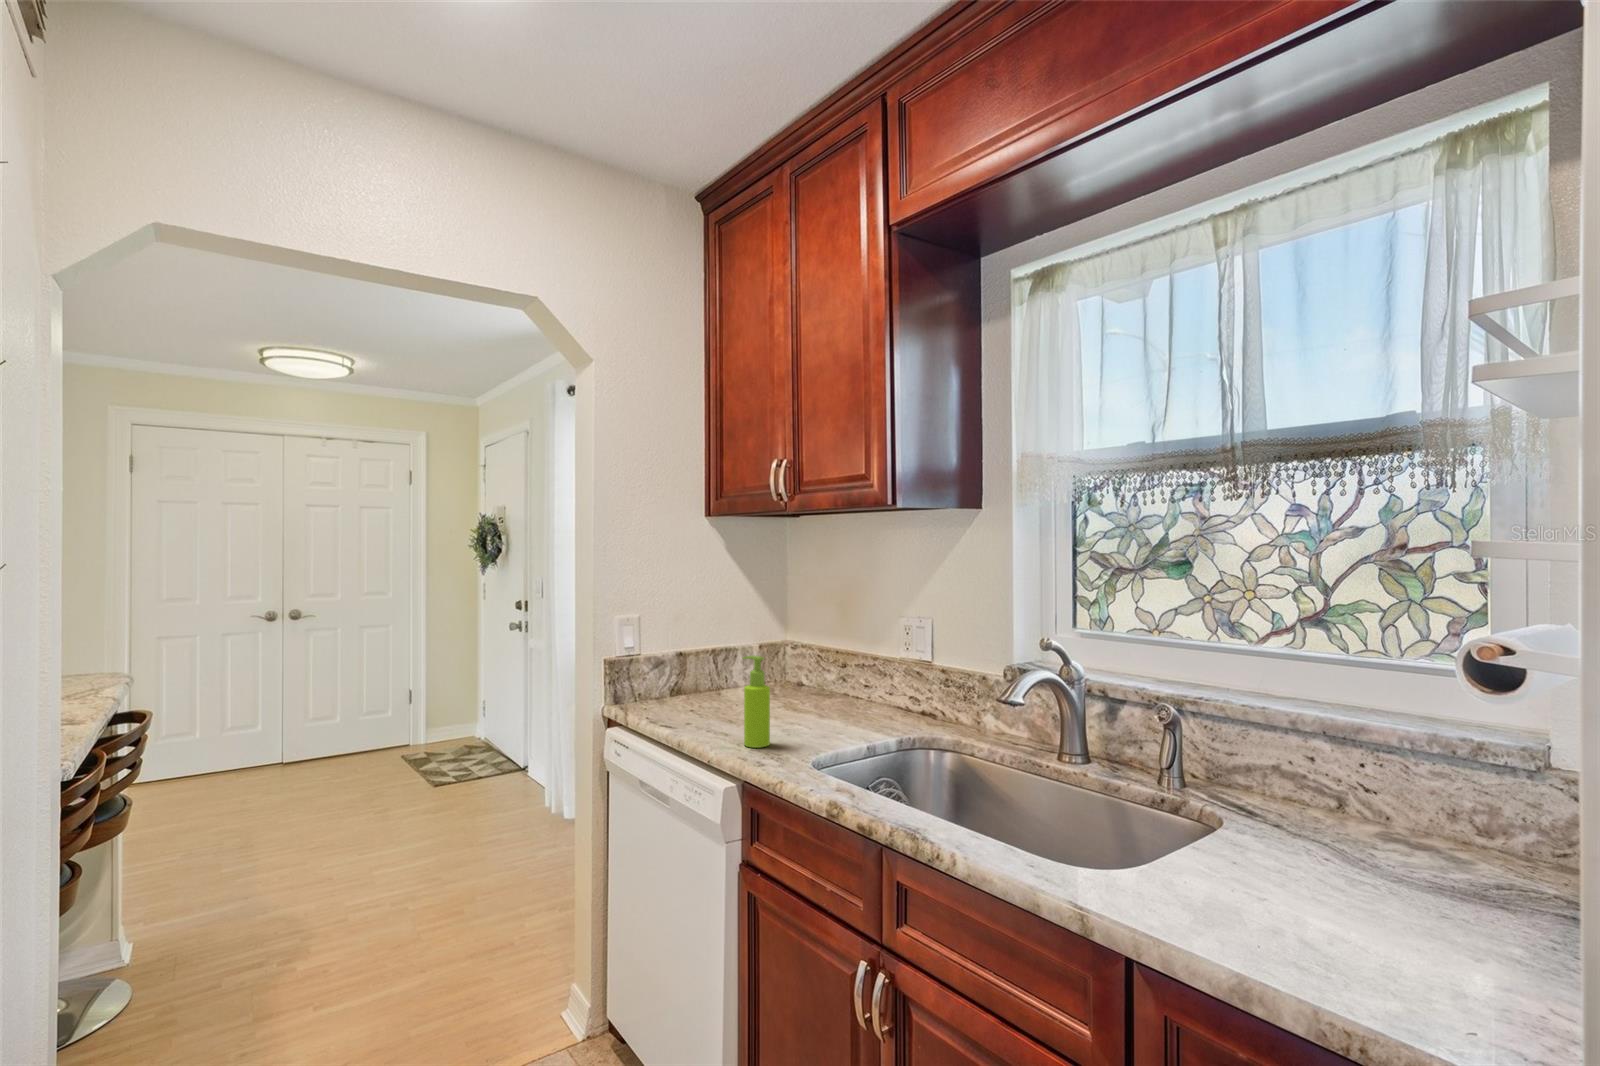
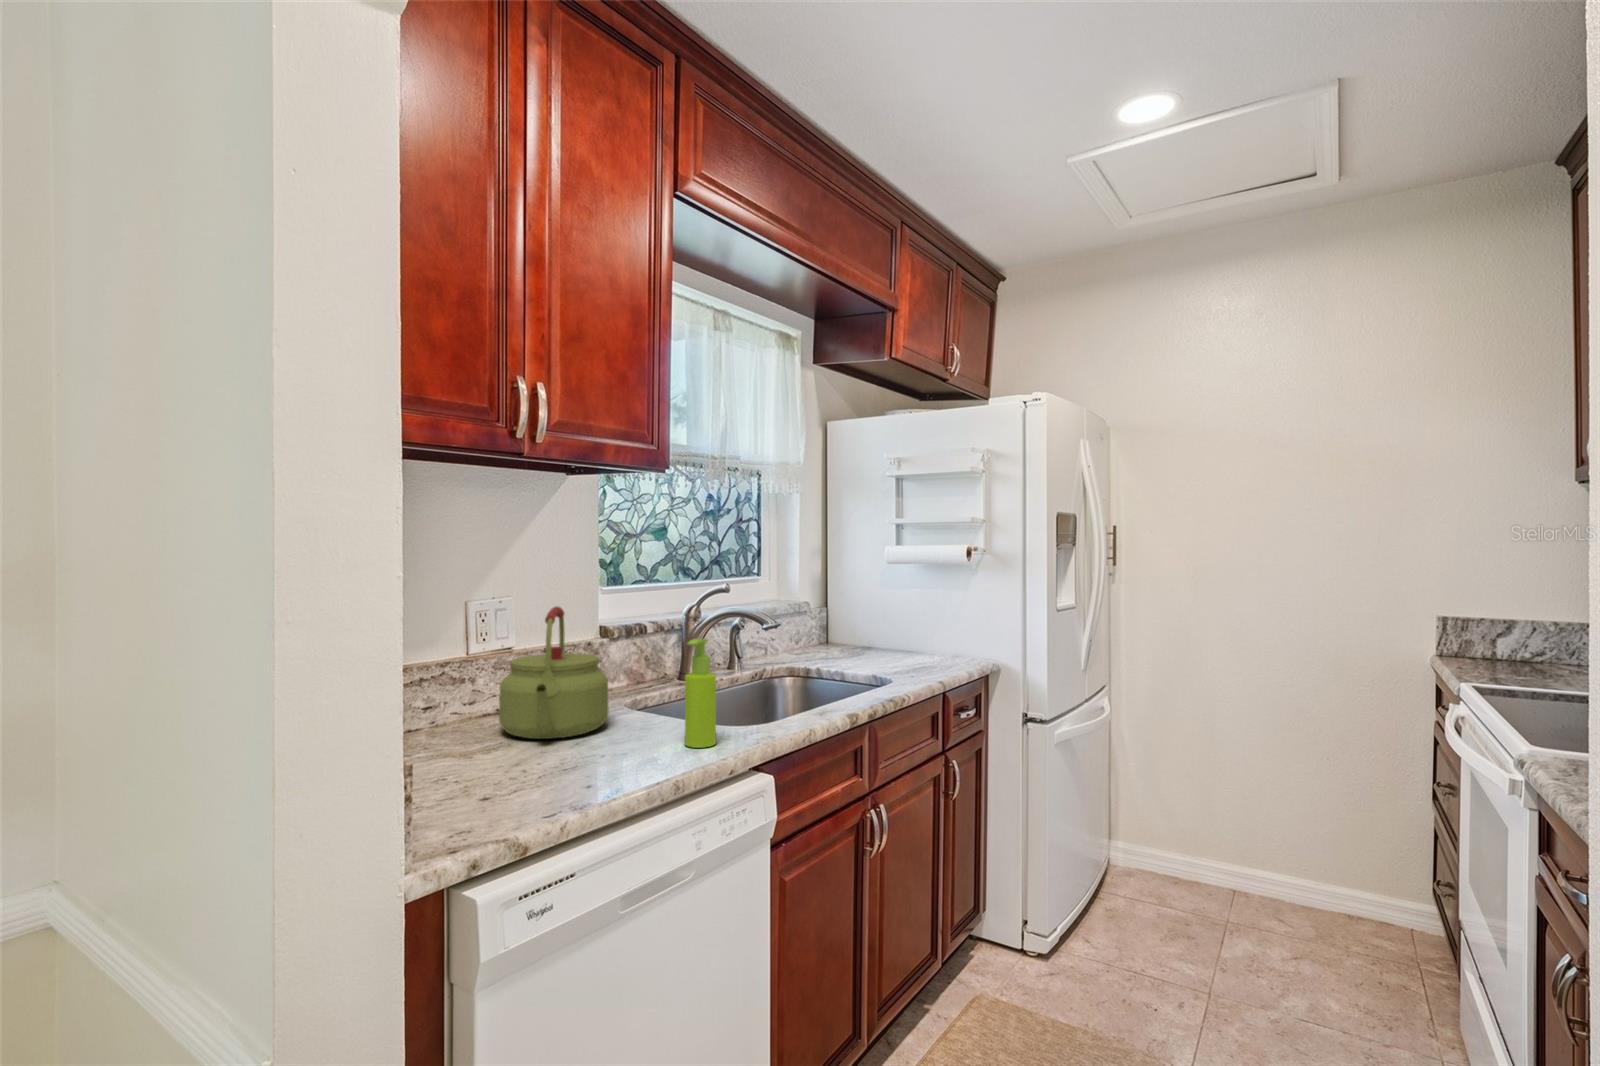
kettle: none [779,624,885,727] -> present [499,606,609,739]

